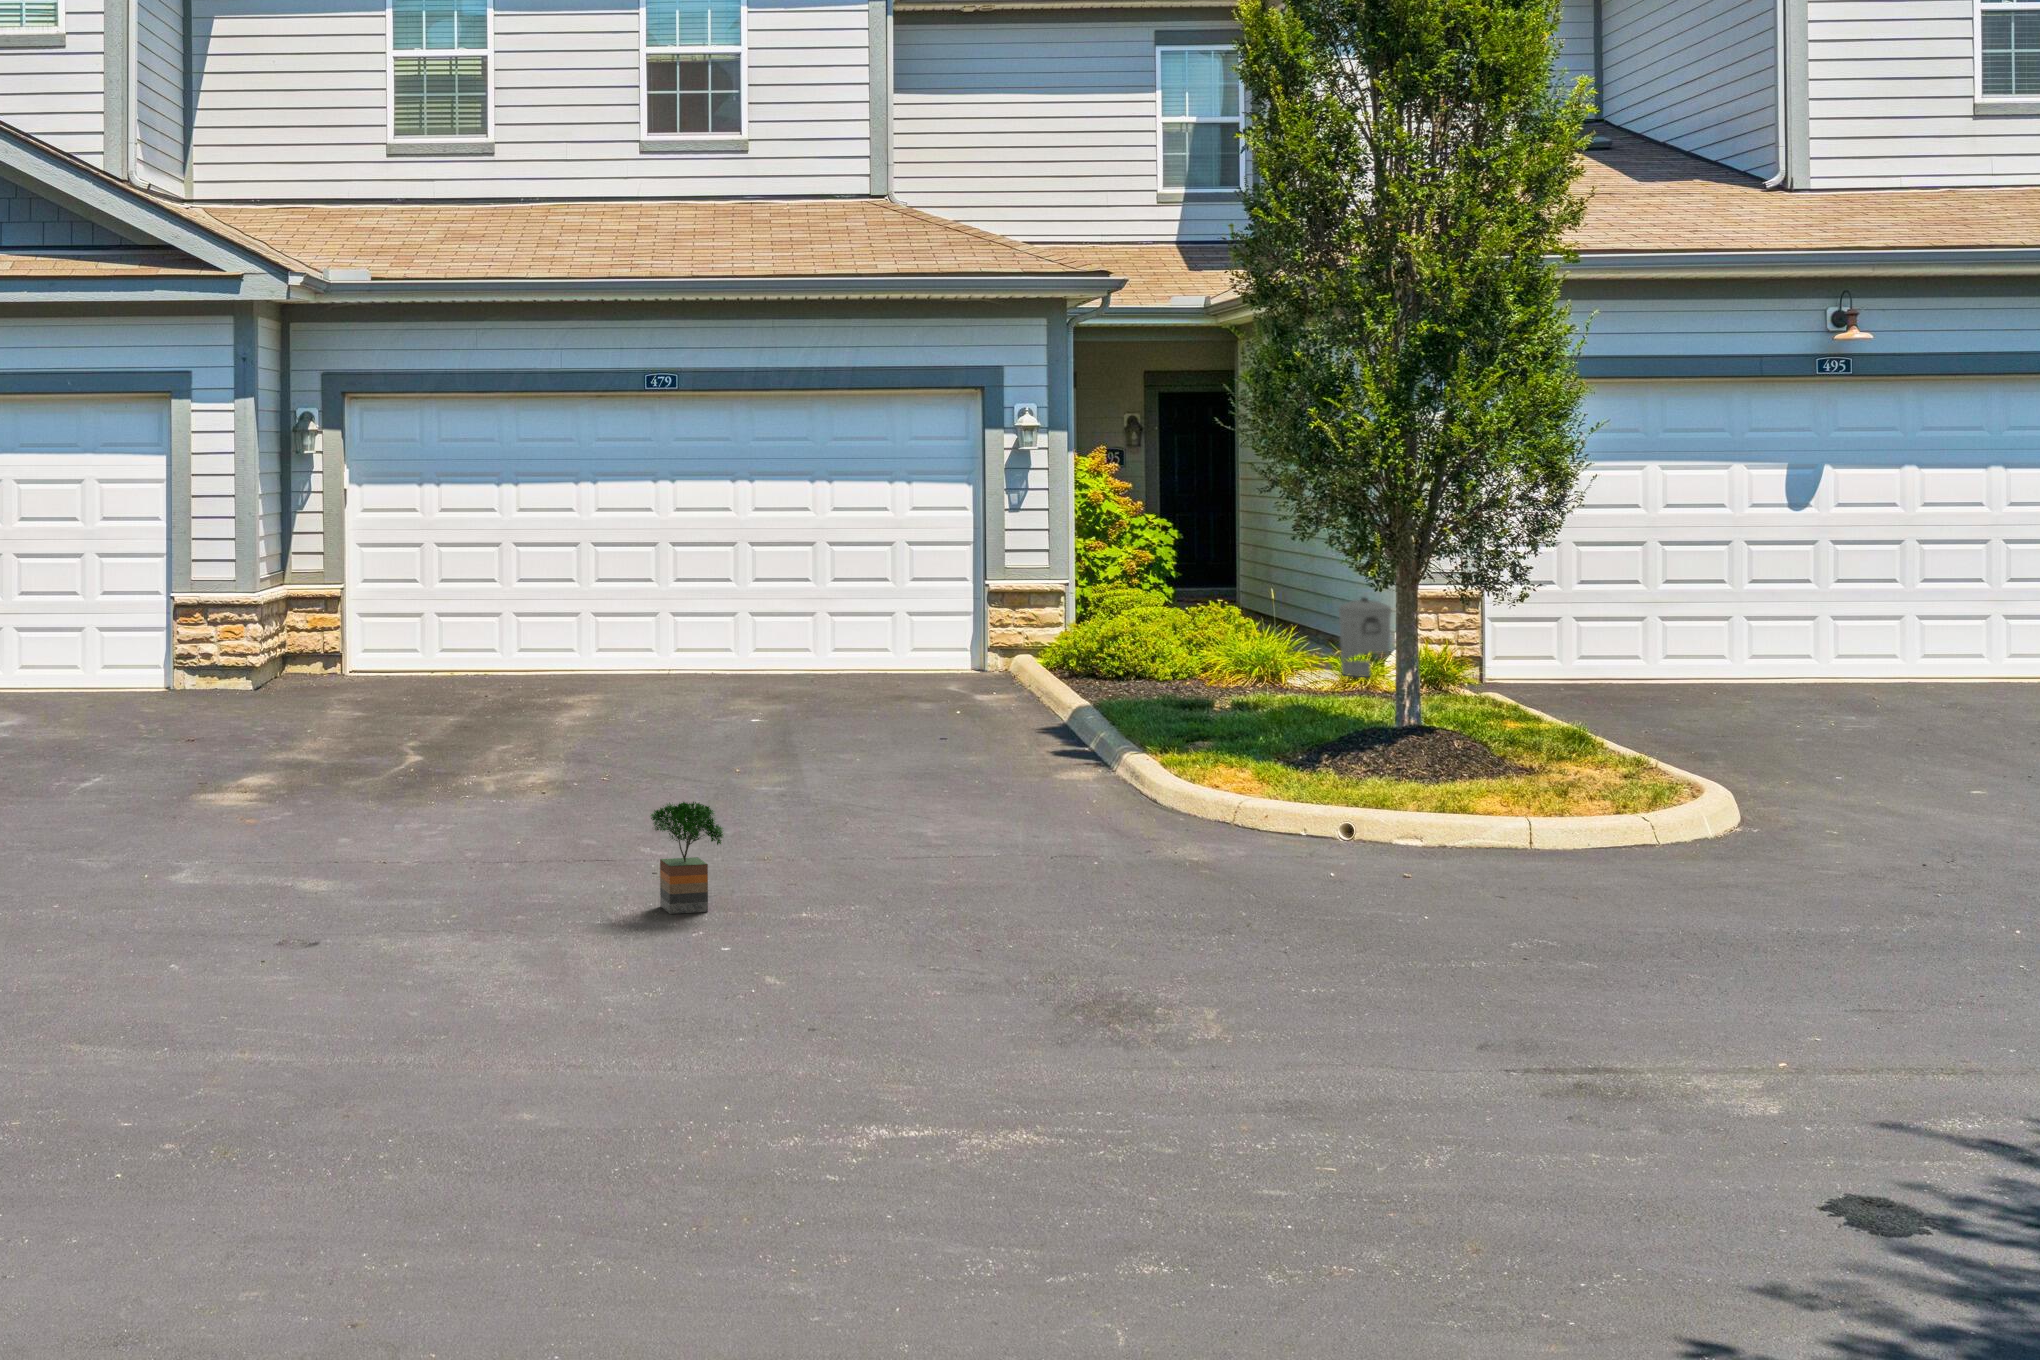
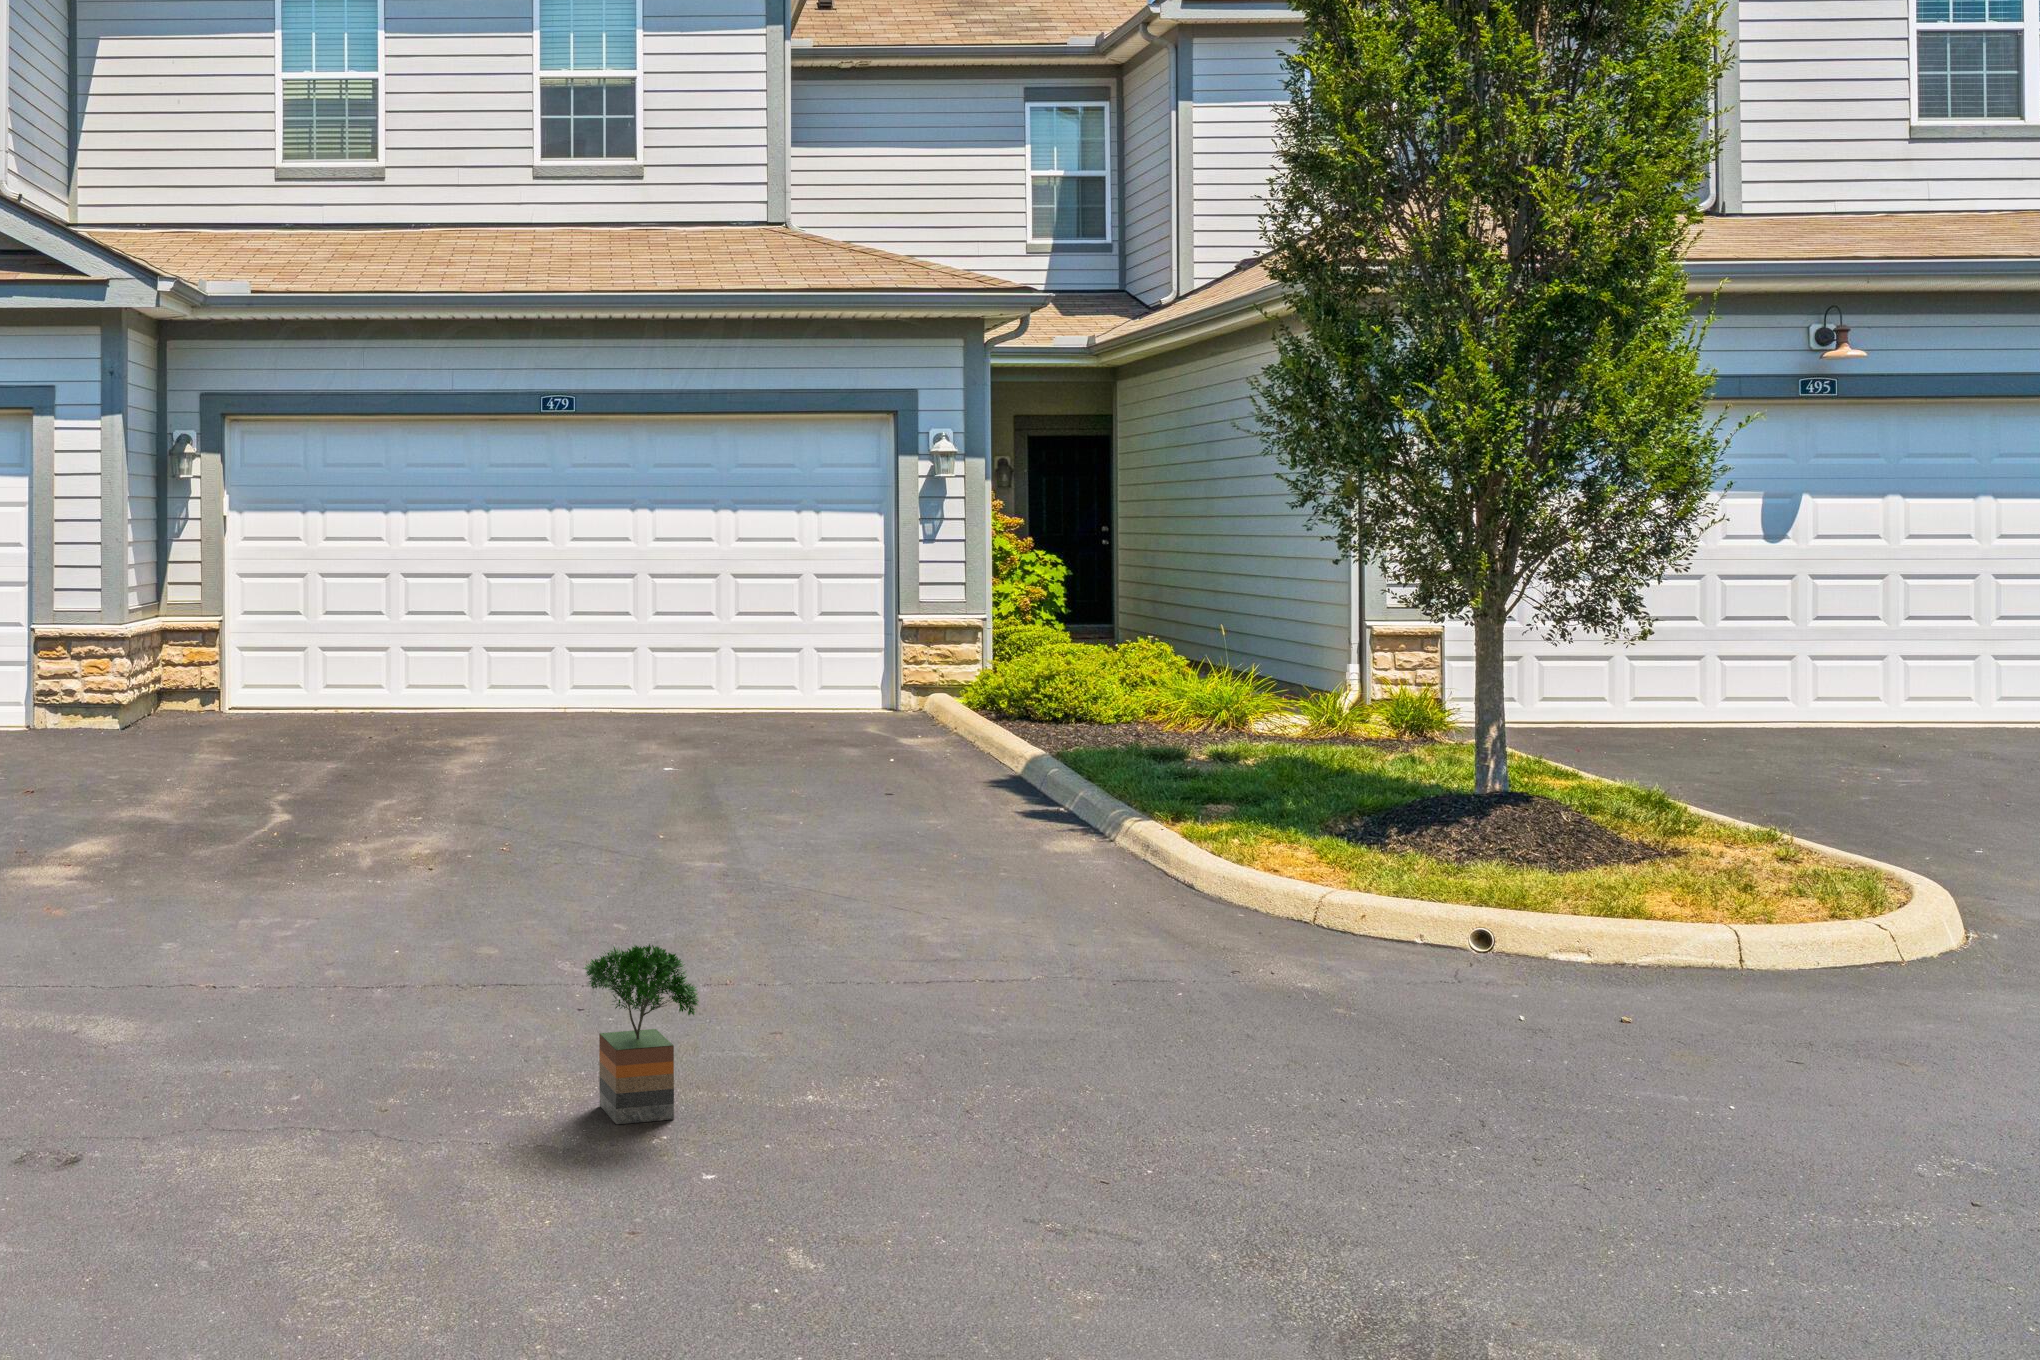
trash can: present [1339,598,1391,677] -> none [1278,632,1337,718]

